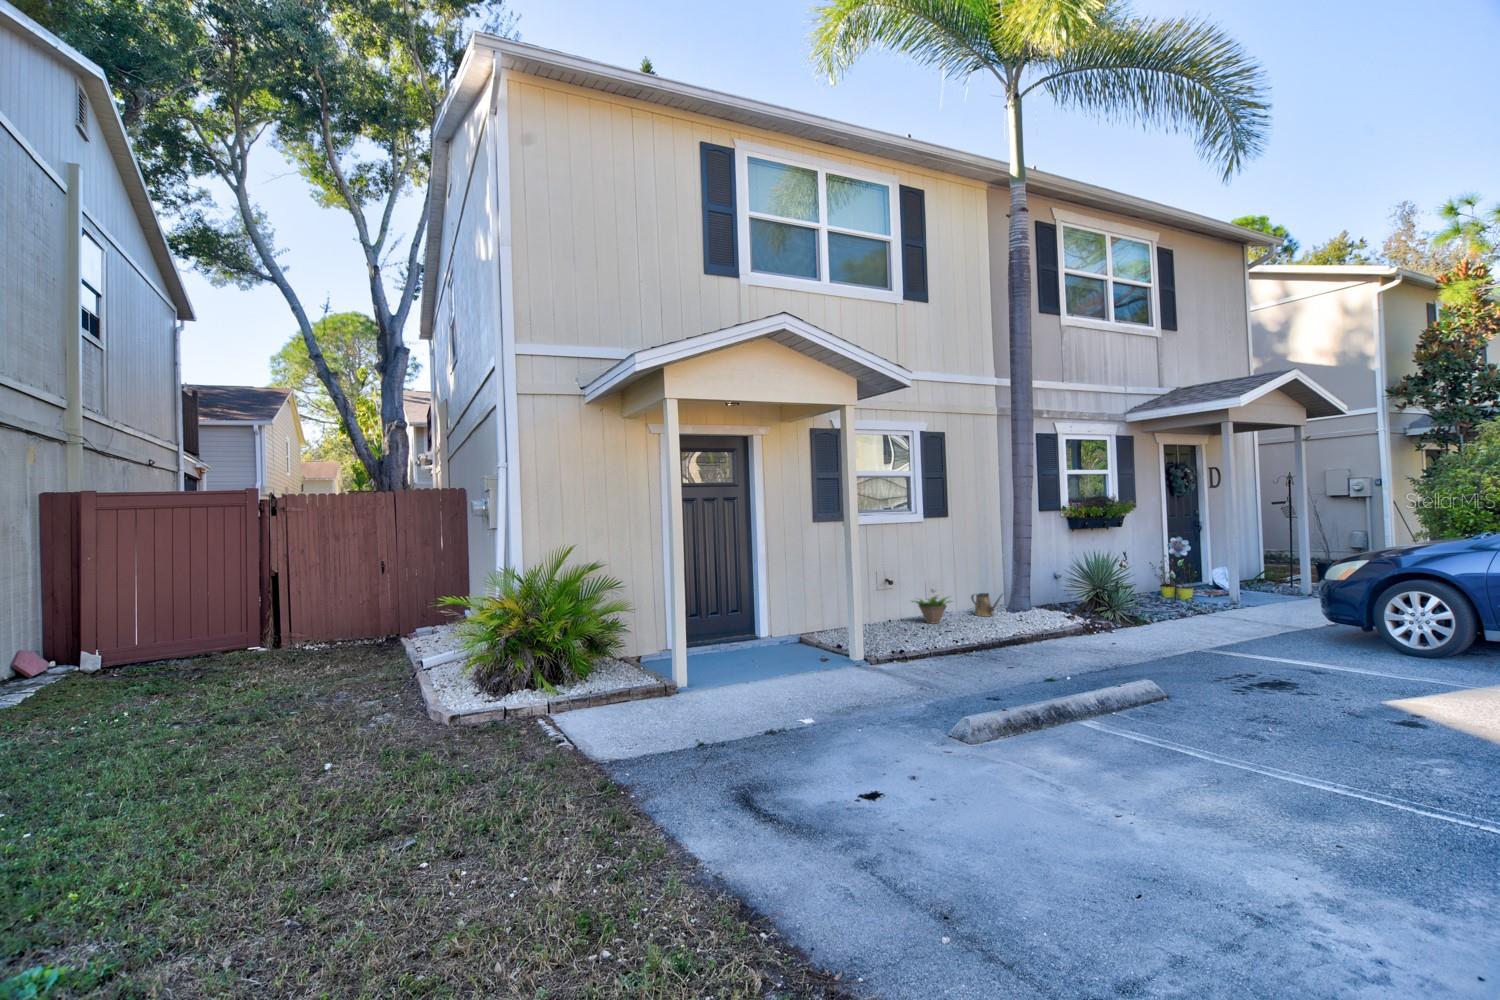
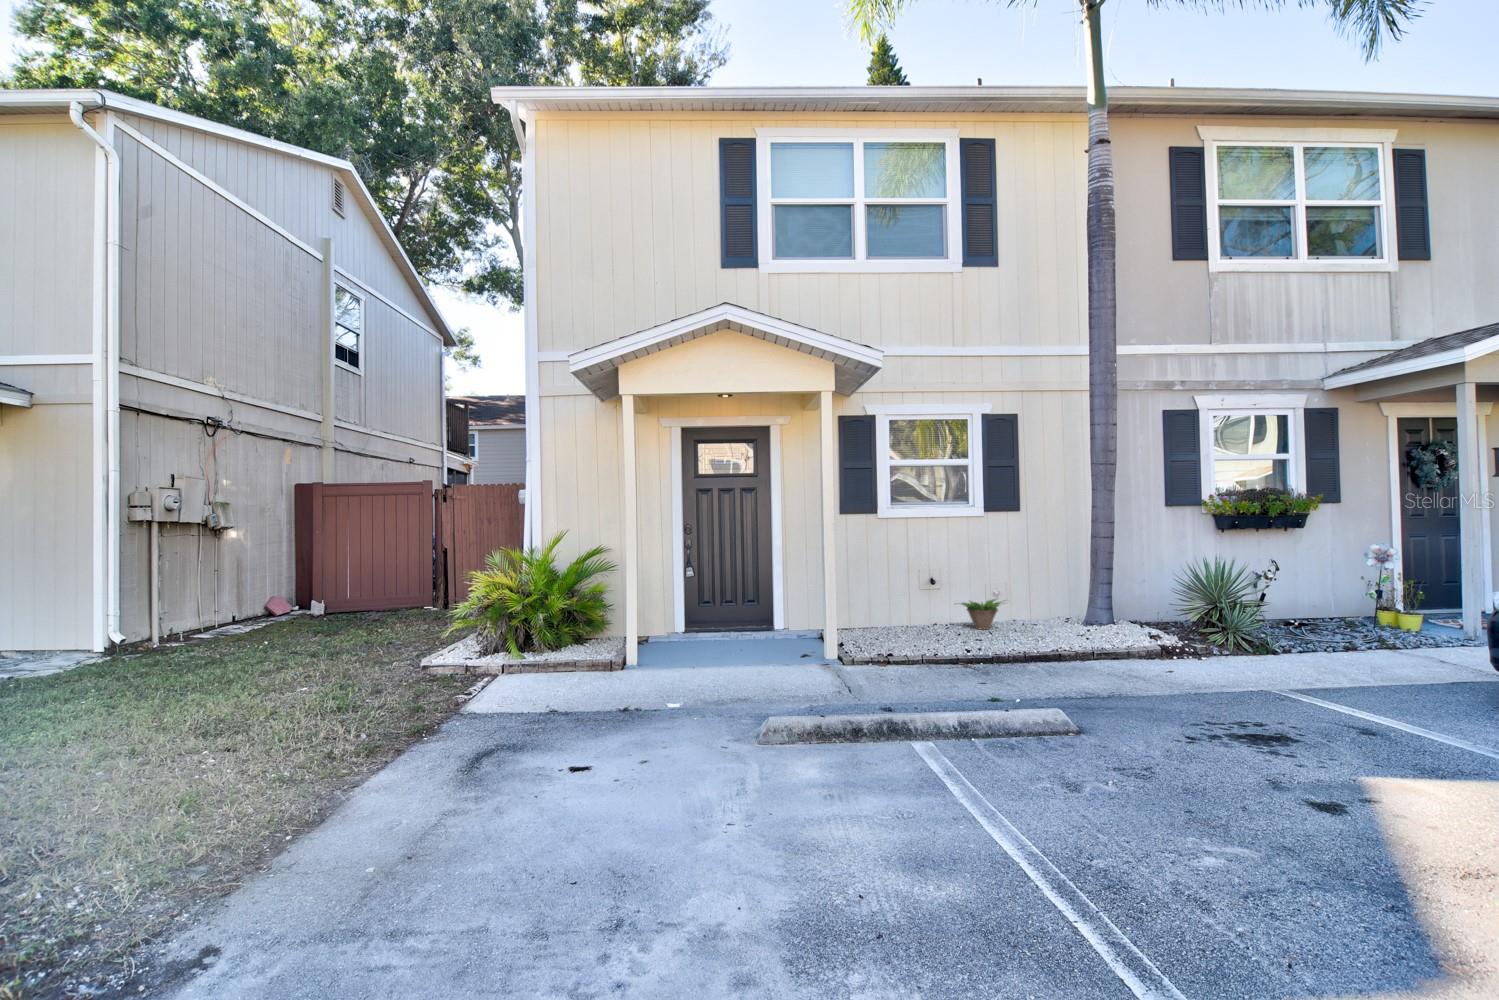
watering can: present [971,593,1002,617] -> none [1049,599,1077,627]

